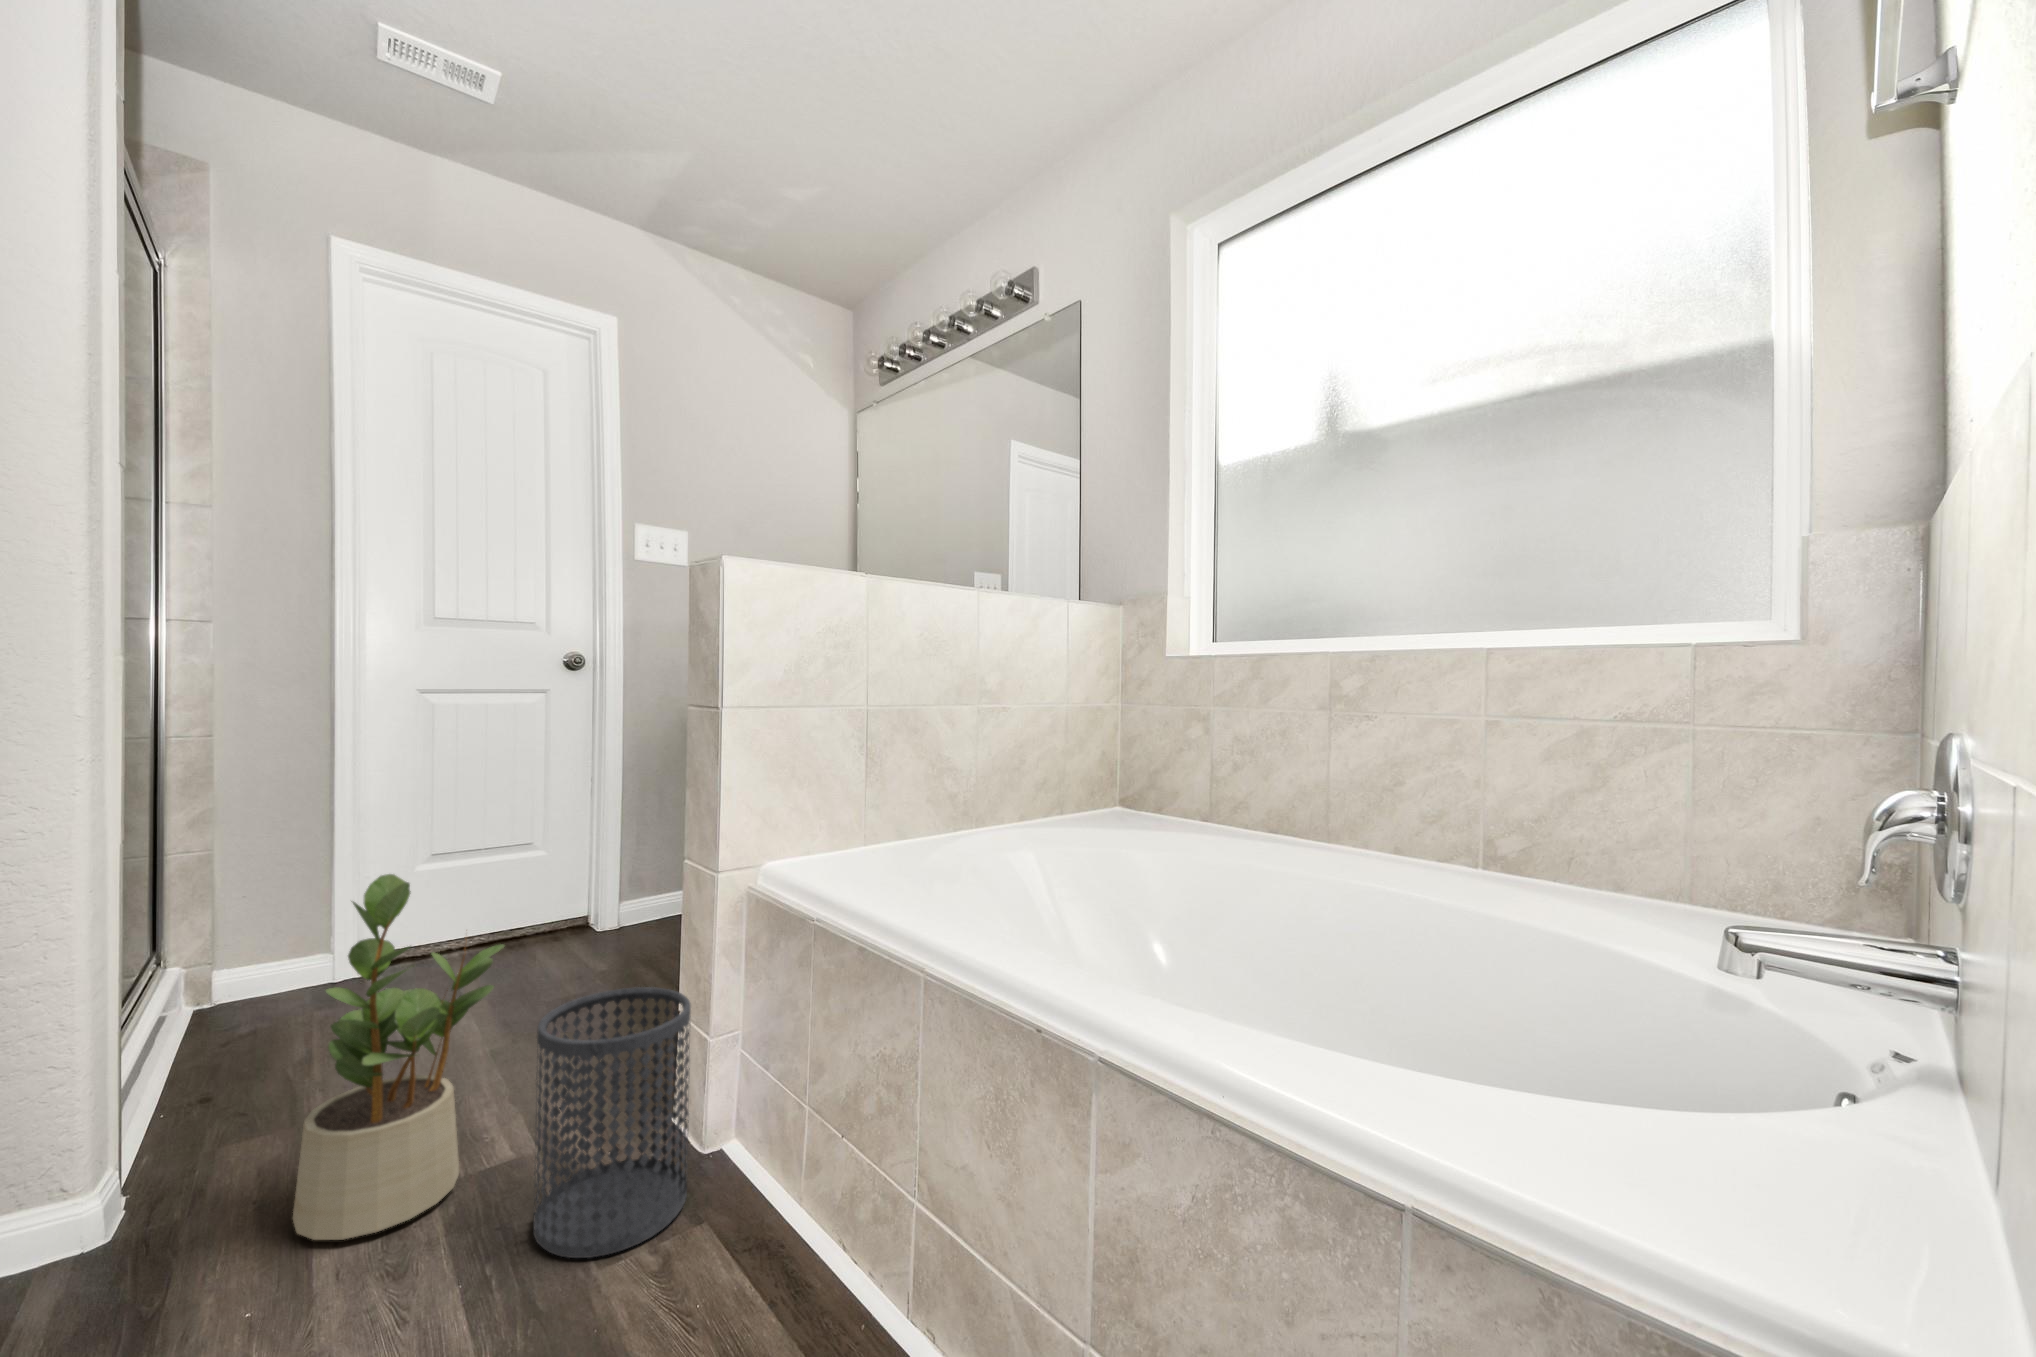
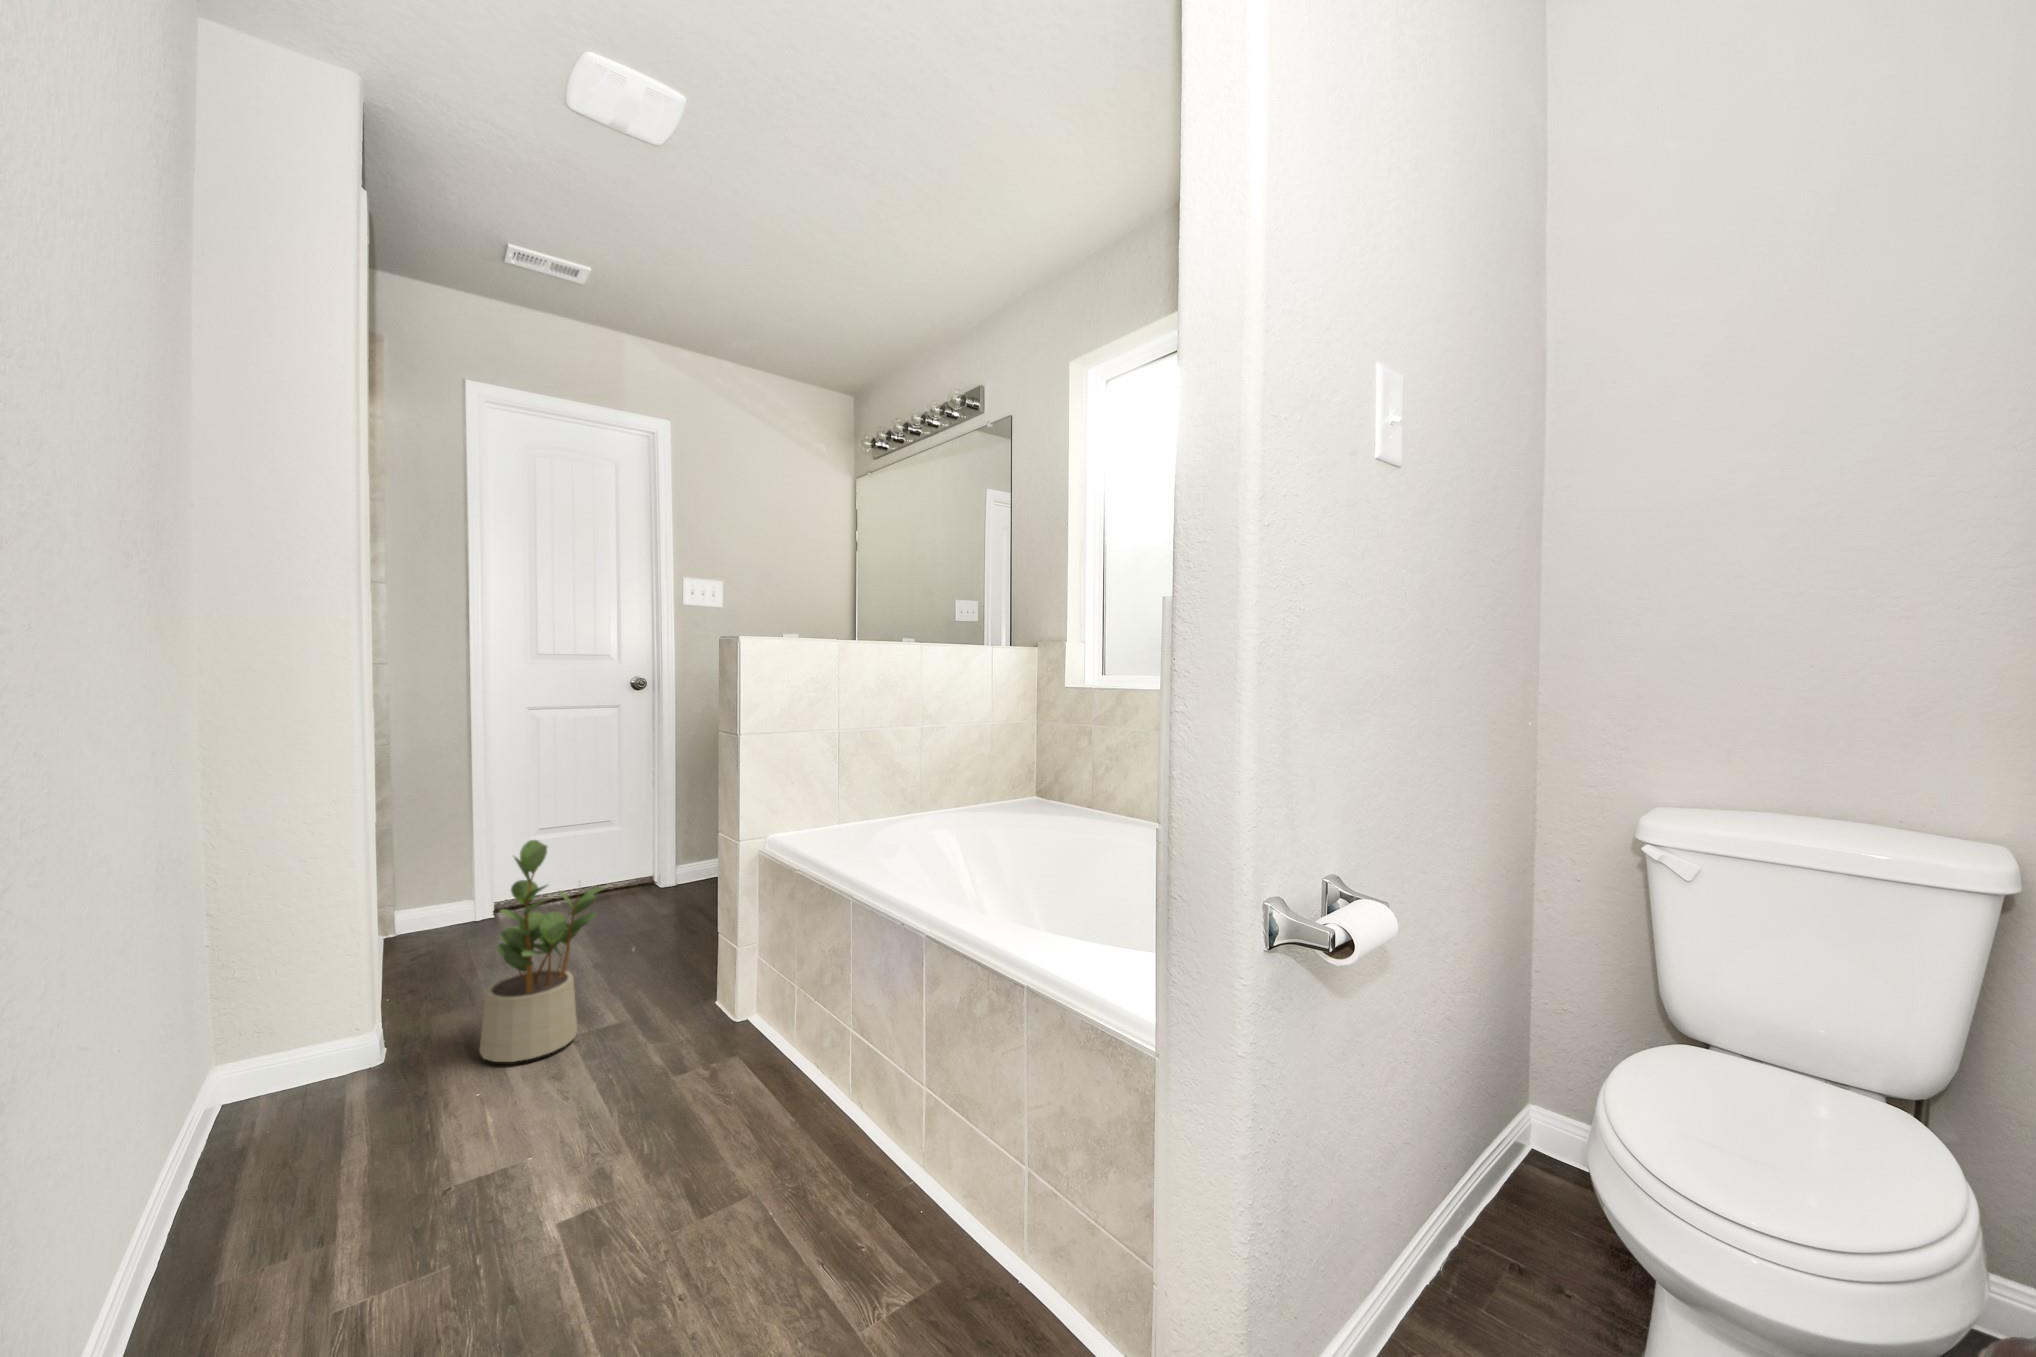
wastebasket: present [533,987,691,1258] -> none [626,914,722,1074]

